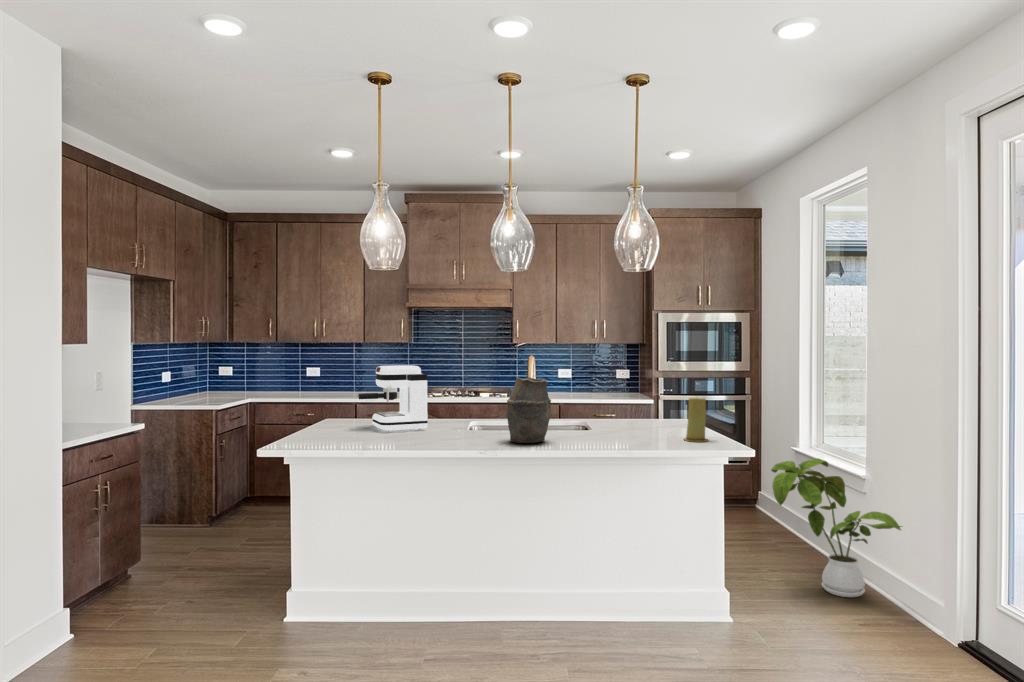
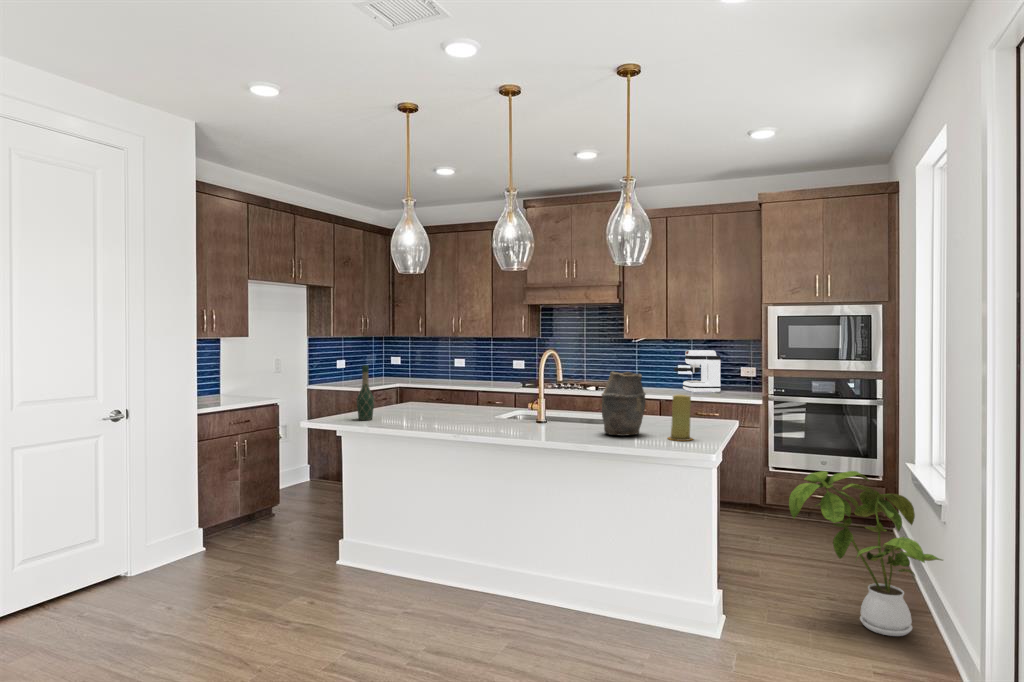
coffee maker: present [358,365,428,432] -> present [674,350,721,393]
wine bottle: none [324,377,346,442] -> present [357,365,374,420]
vase: present [507,377,551,443] -> present [602,372,646,436]

